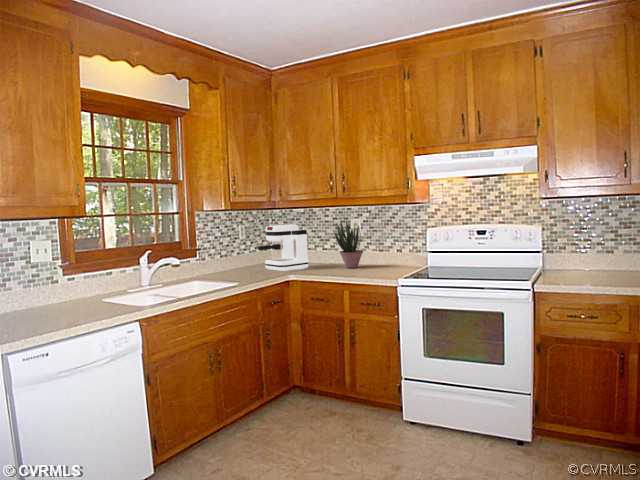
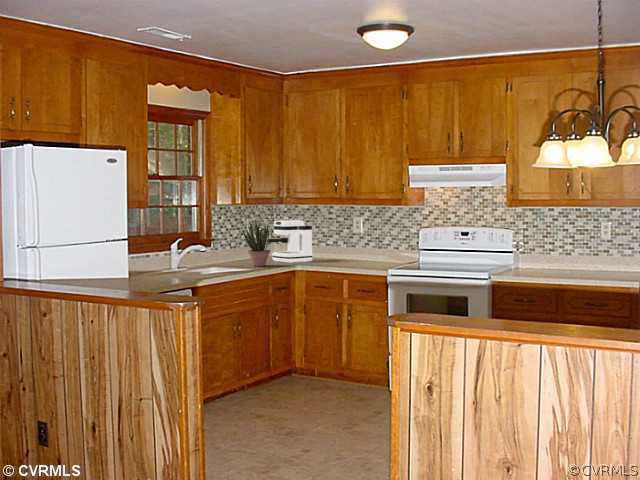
potted plant: present [334,220,363,268] -> present [243,221,271,267]

